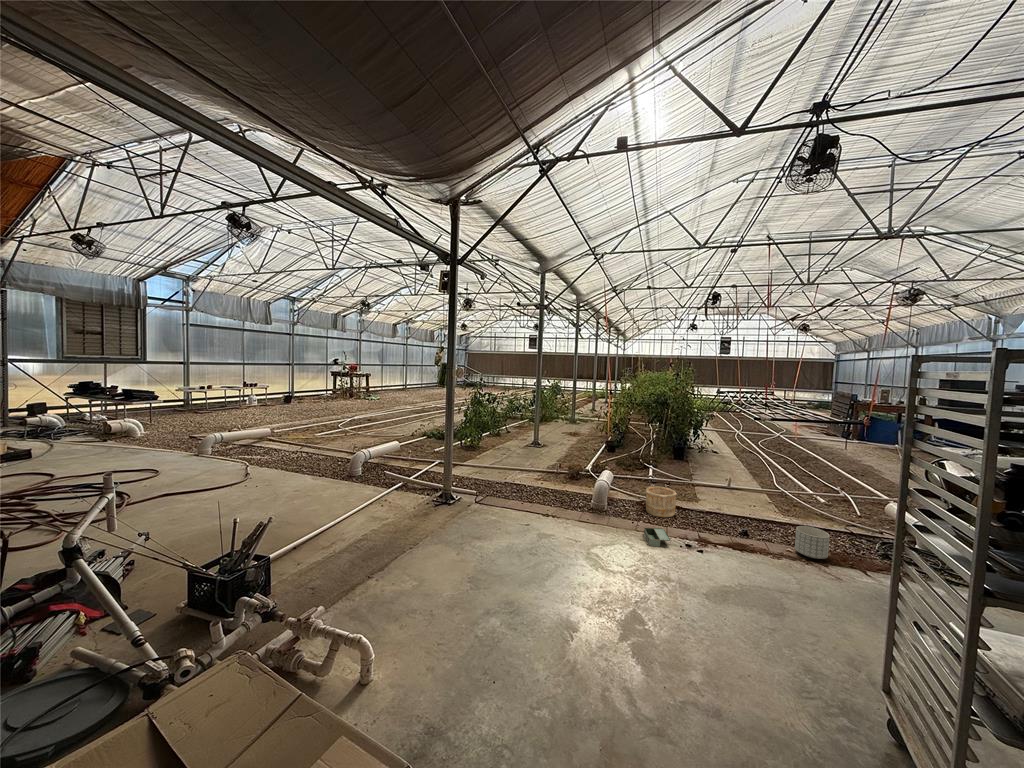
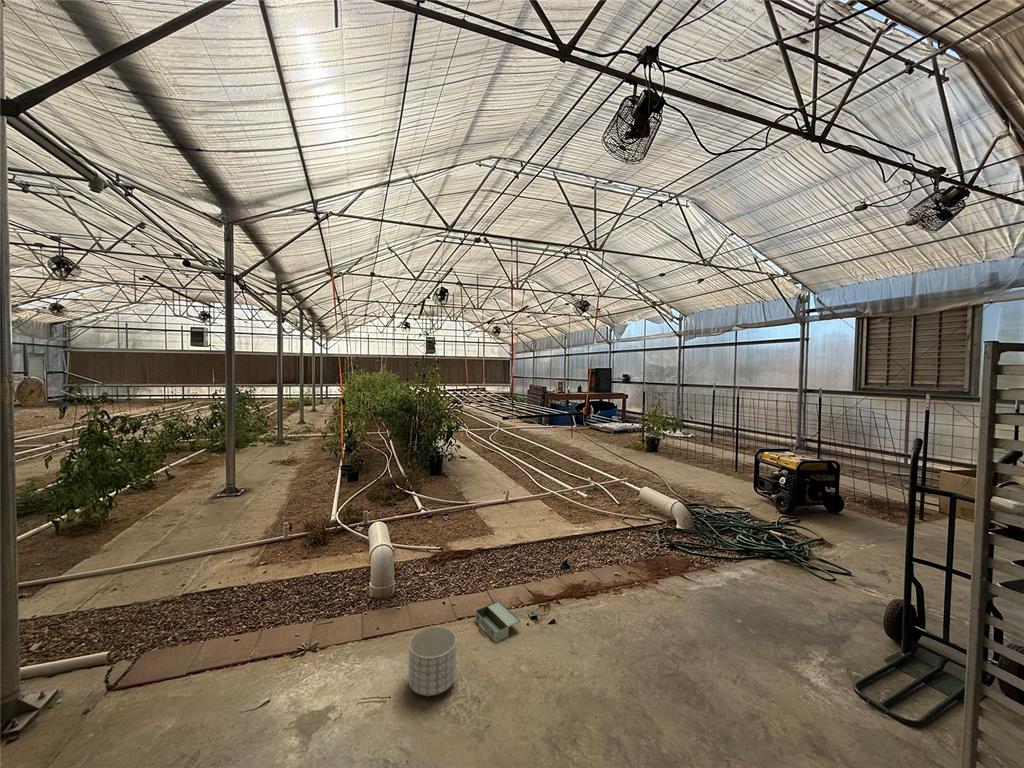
wooden bucket: present [645,486,677,517] -> none [448,529,489,576]
planter: present [795,526,830,559] -> present [408,626,456,696]

